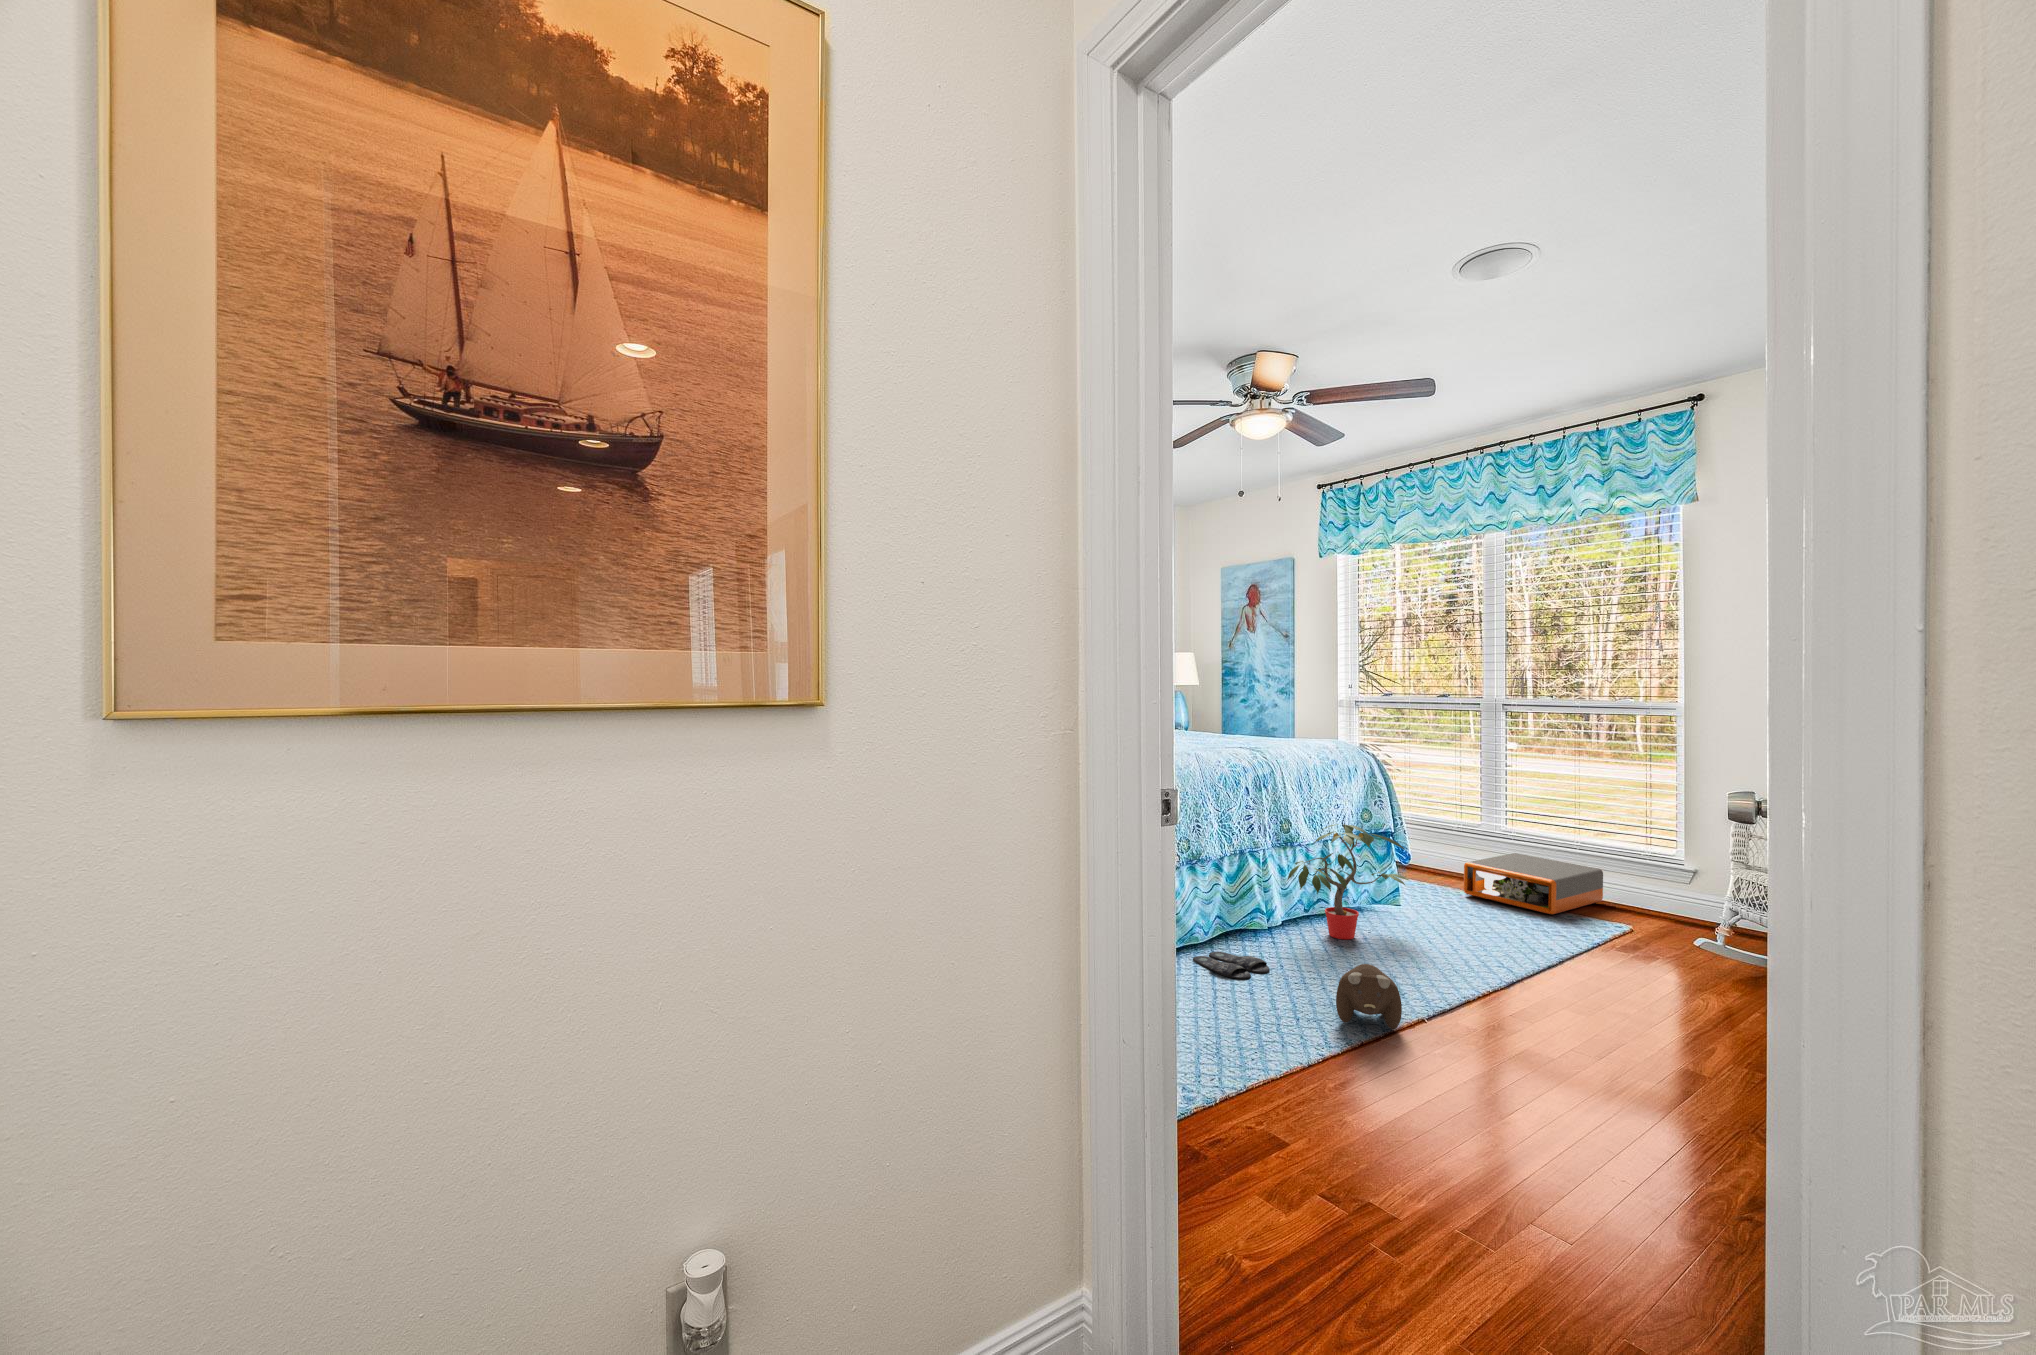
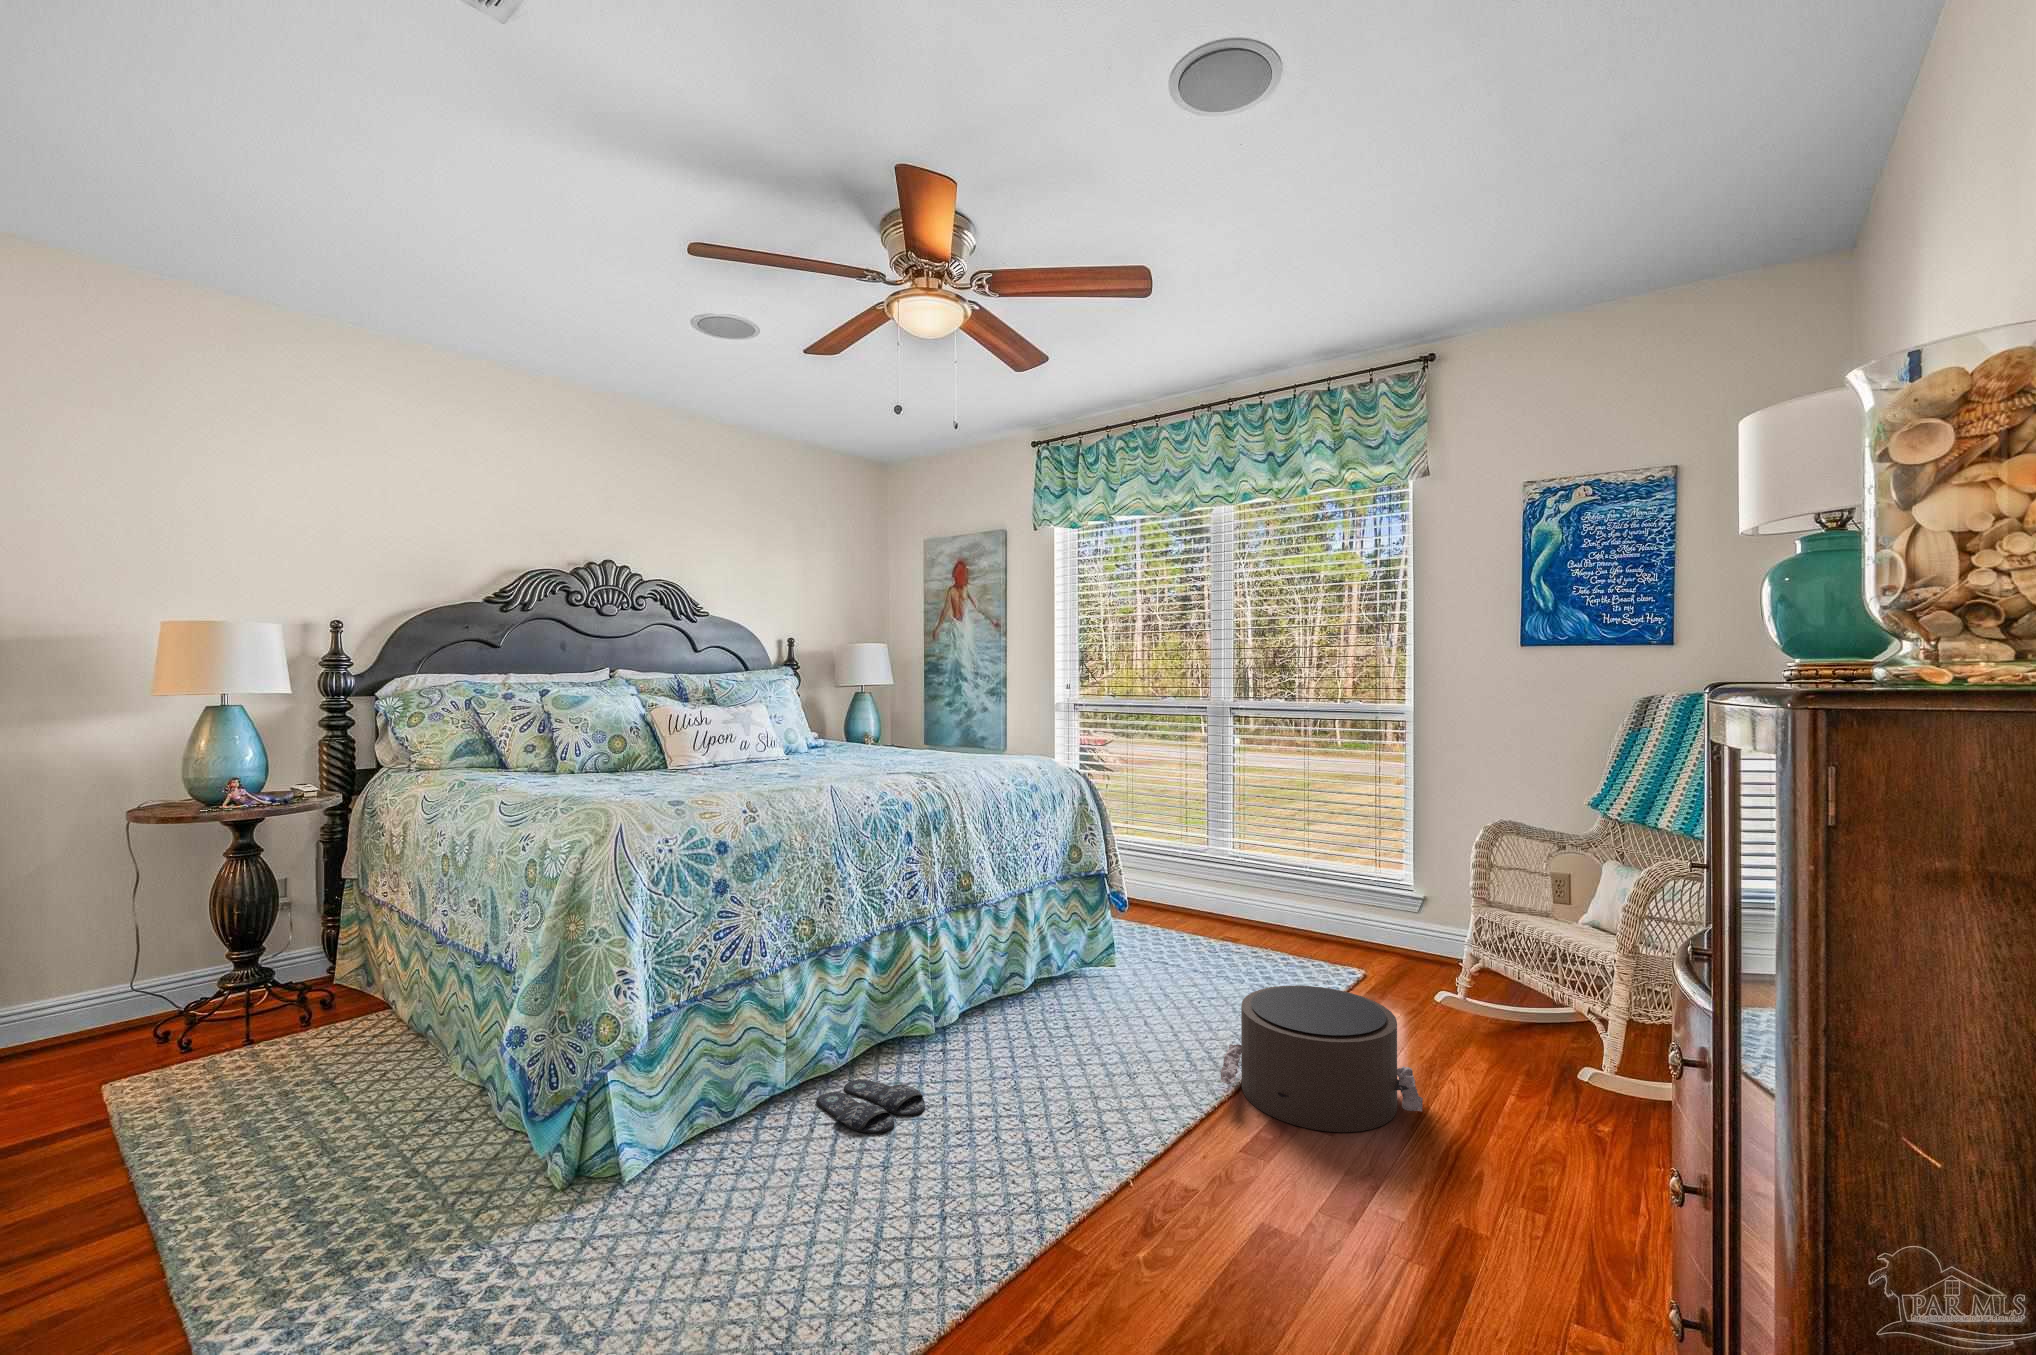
potted plant: present [1287,824,1408,939] -> none [961,874,1125,1033]
storage box: present [1464,853,1603,914] -> none [1187,884,1333,963]
pouf: none [1496,915,1671,1016] -> present [1220,986,1423,1132]
plush toy: present [1336,964,1402,1029] -> none [1001,1108,1093,1210]

